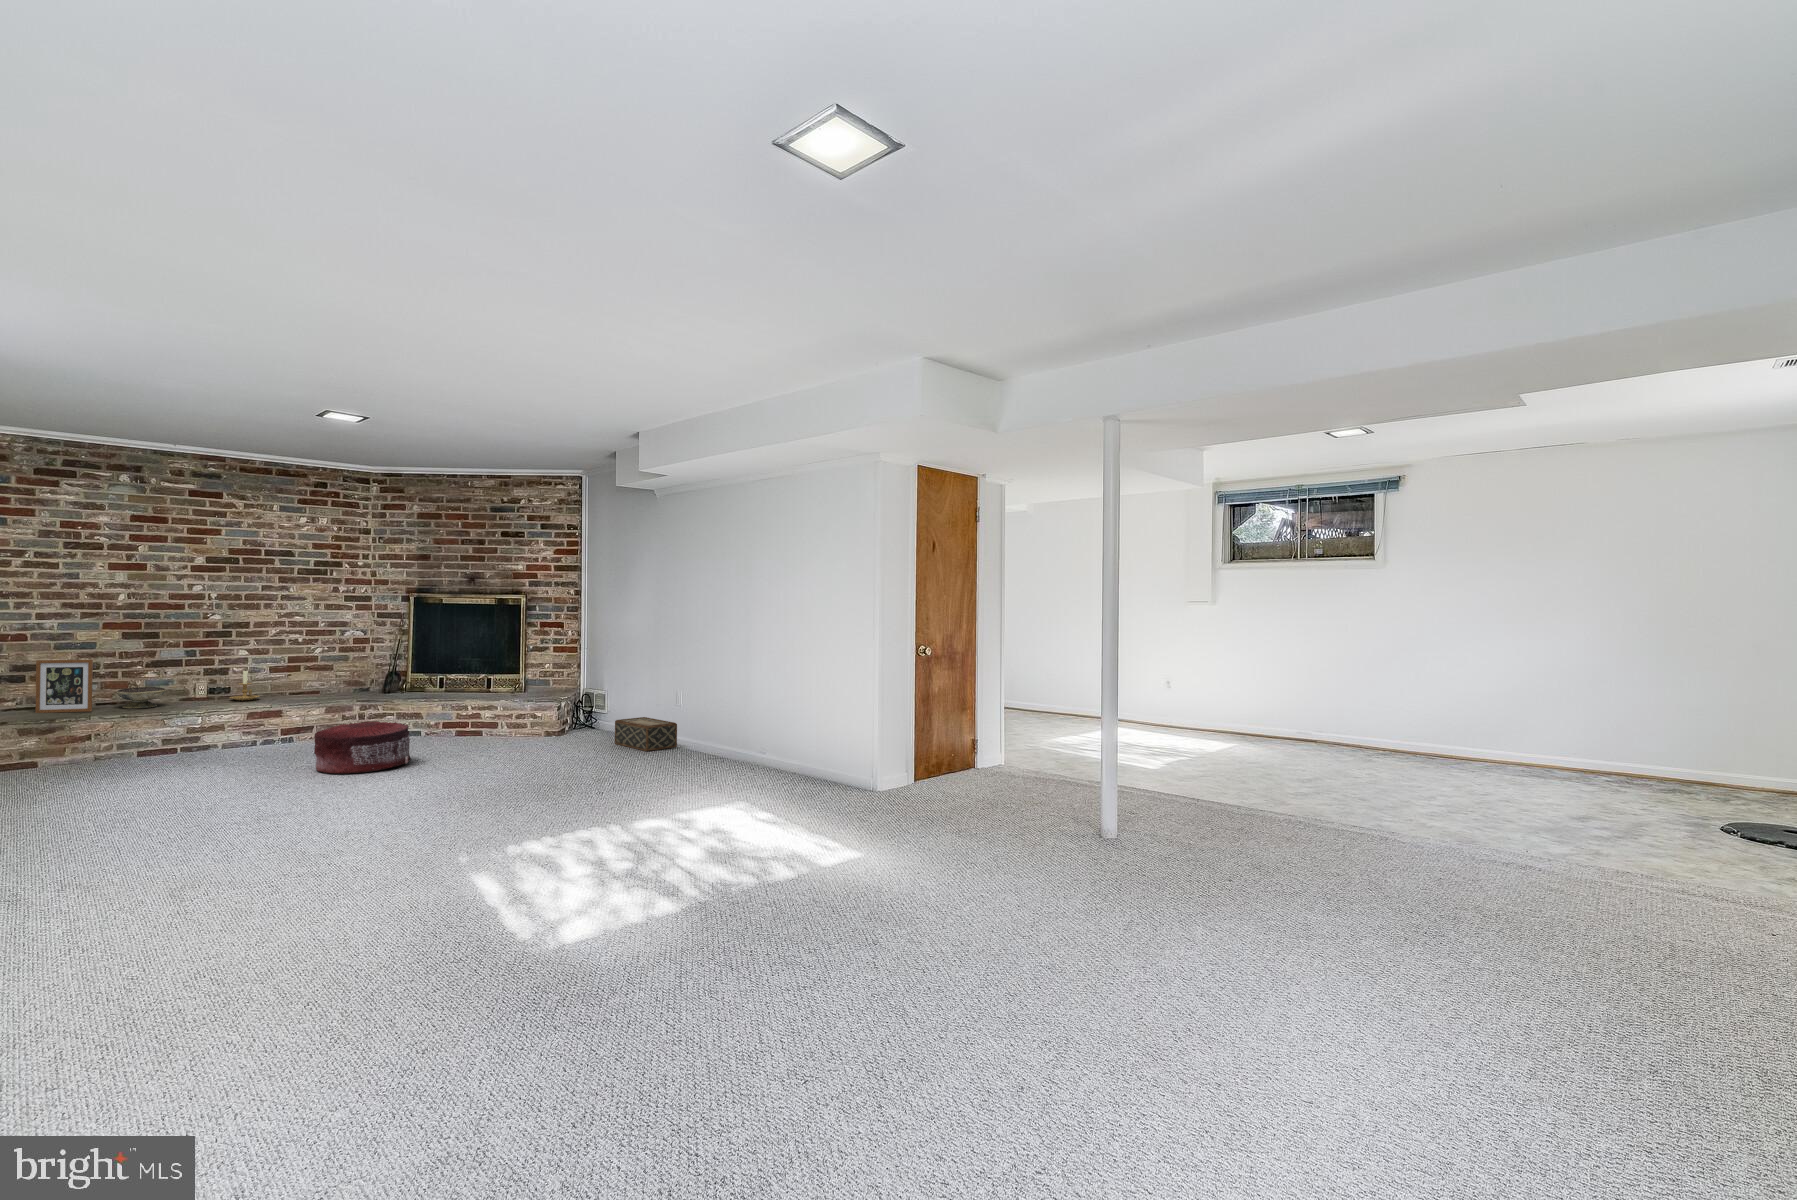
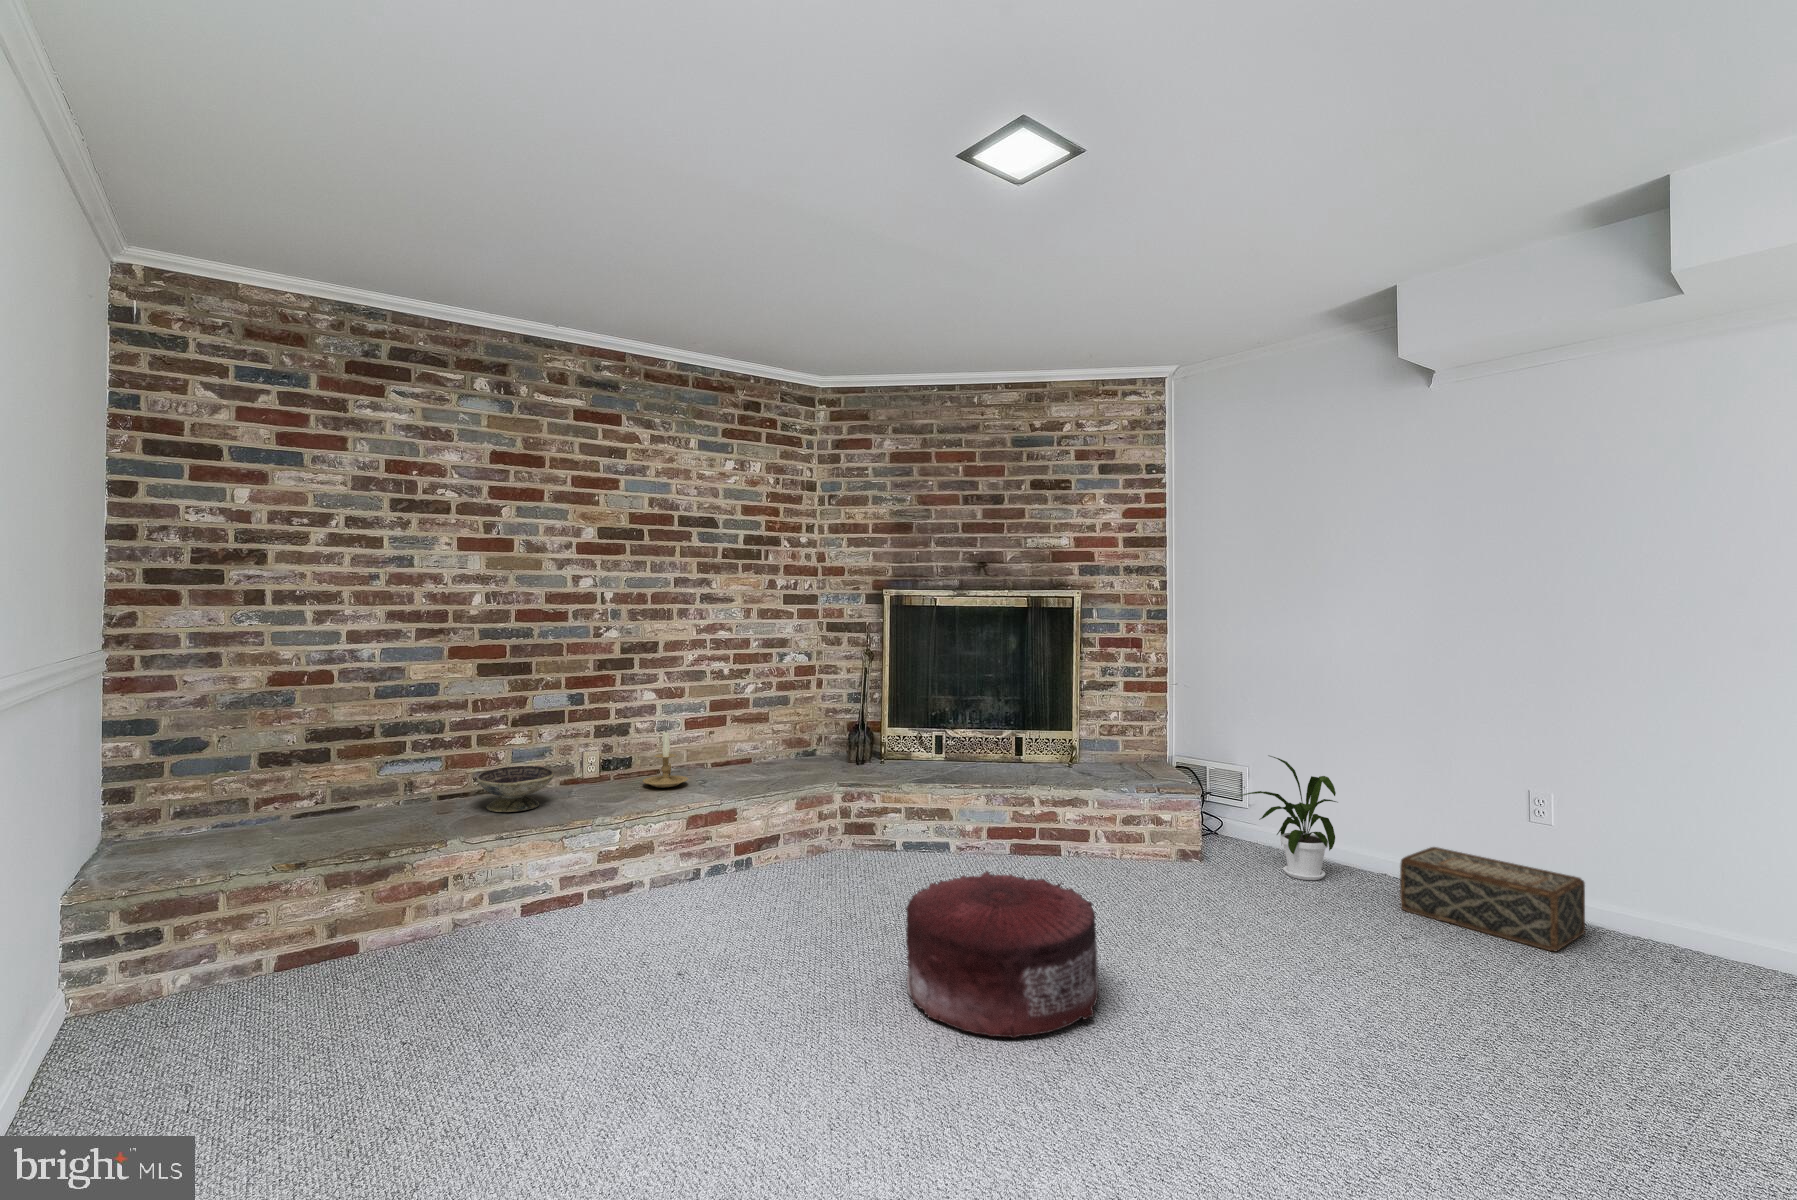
picture frame: present [35,660,93,713] -> none [350,720,442,825]
house plant: none [567,679,619,738] -> present [1236,756,1336,880]

